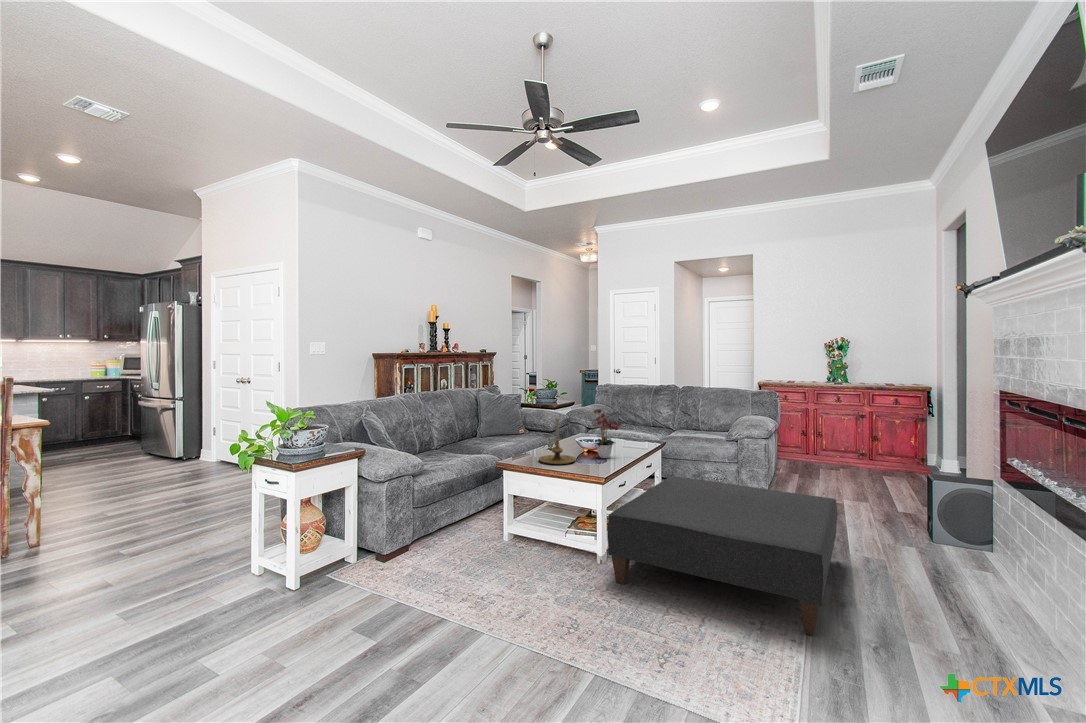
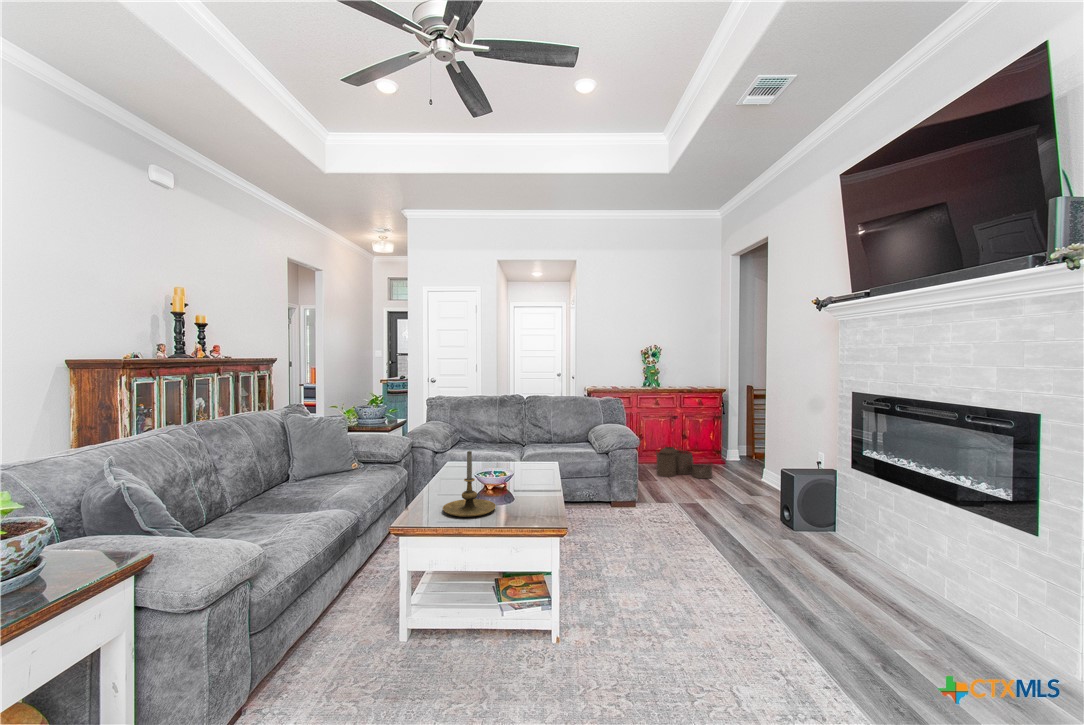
flower arrangement: present [592,409,620,458] -> none [503,429,541,496]
woven basket: none [823,445,891,483] -> present [656,447,712,478]
ottoman: present [607,477,837,635] -> none [589,507,873,686]

